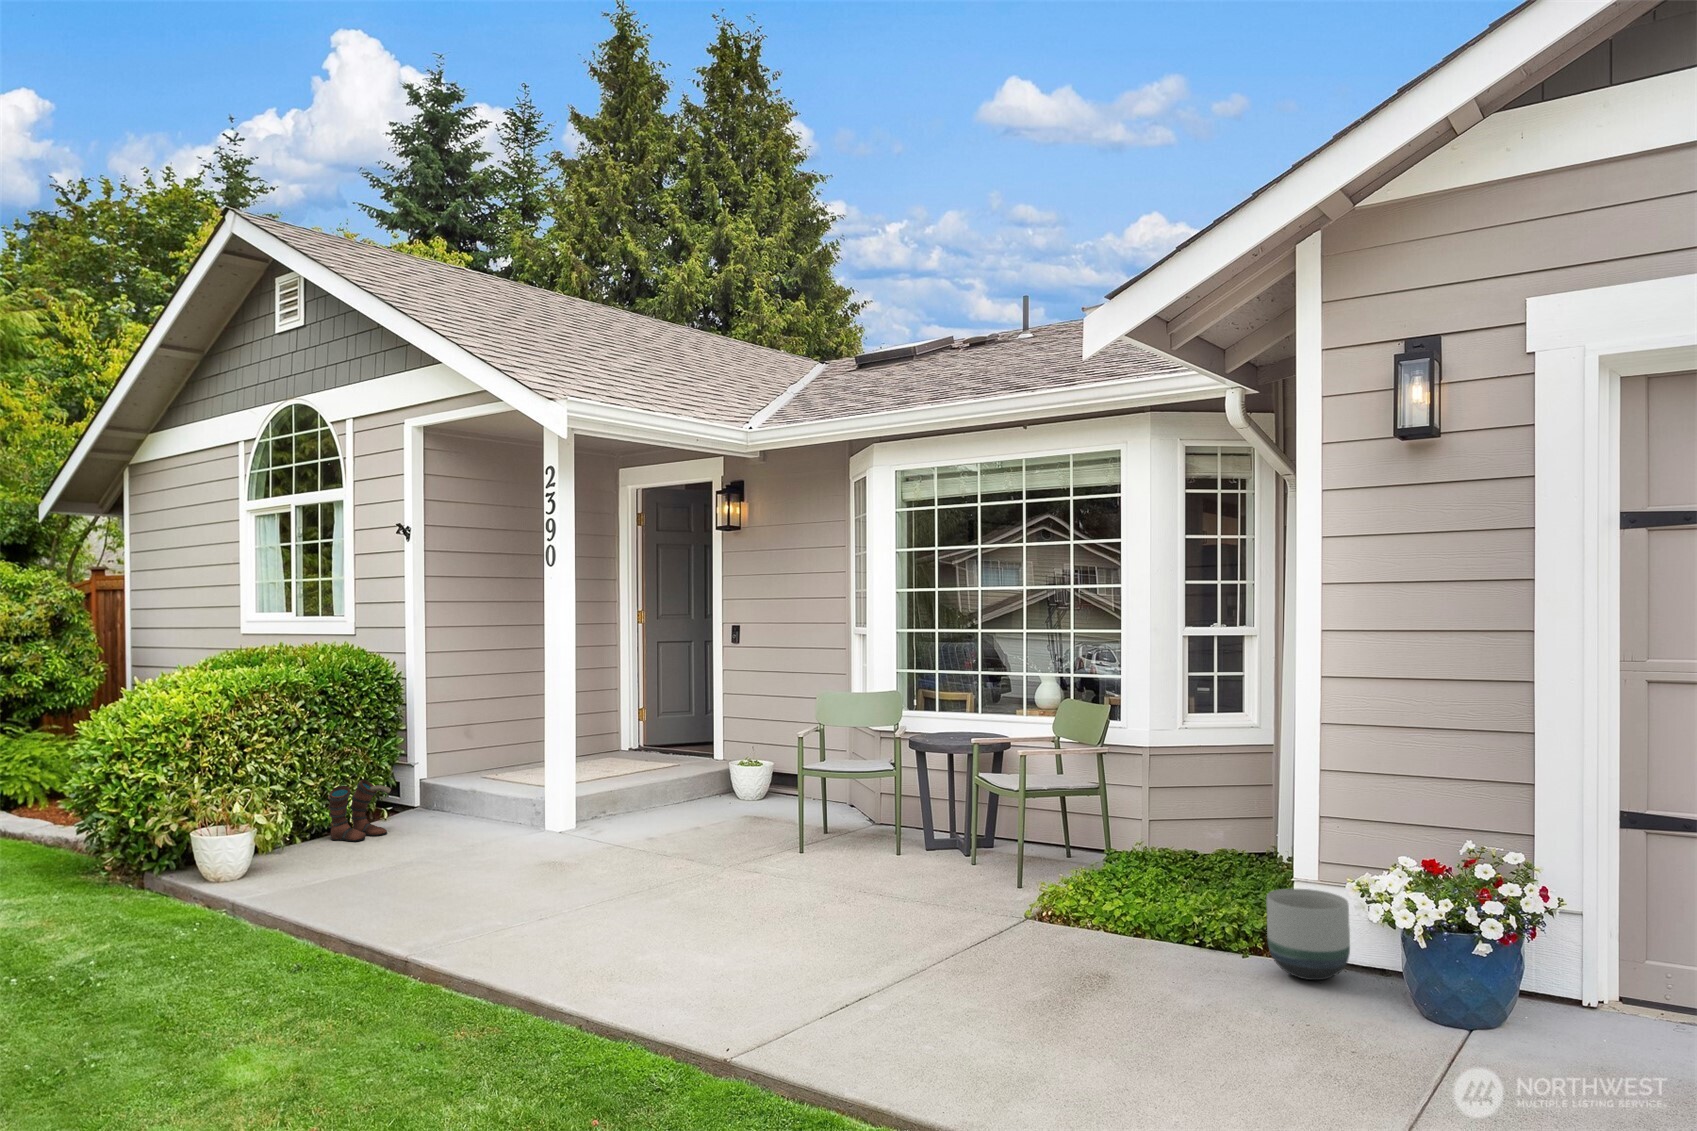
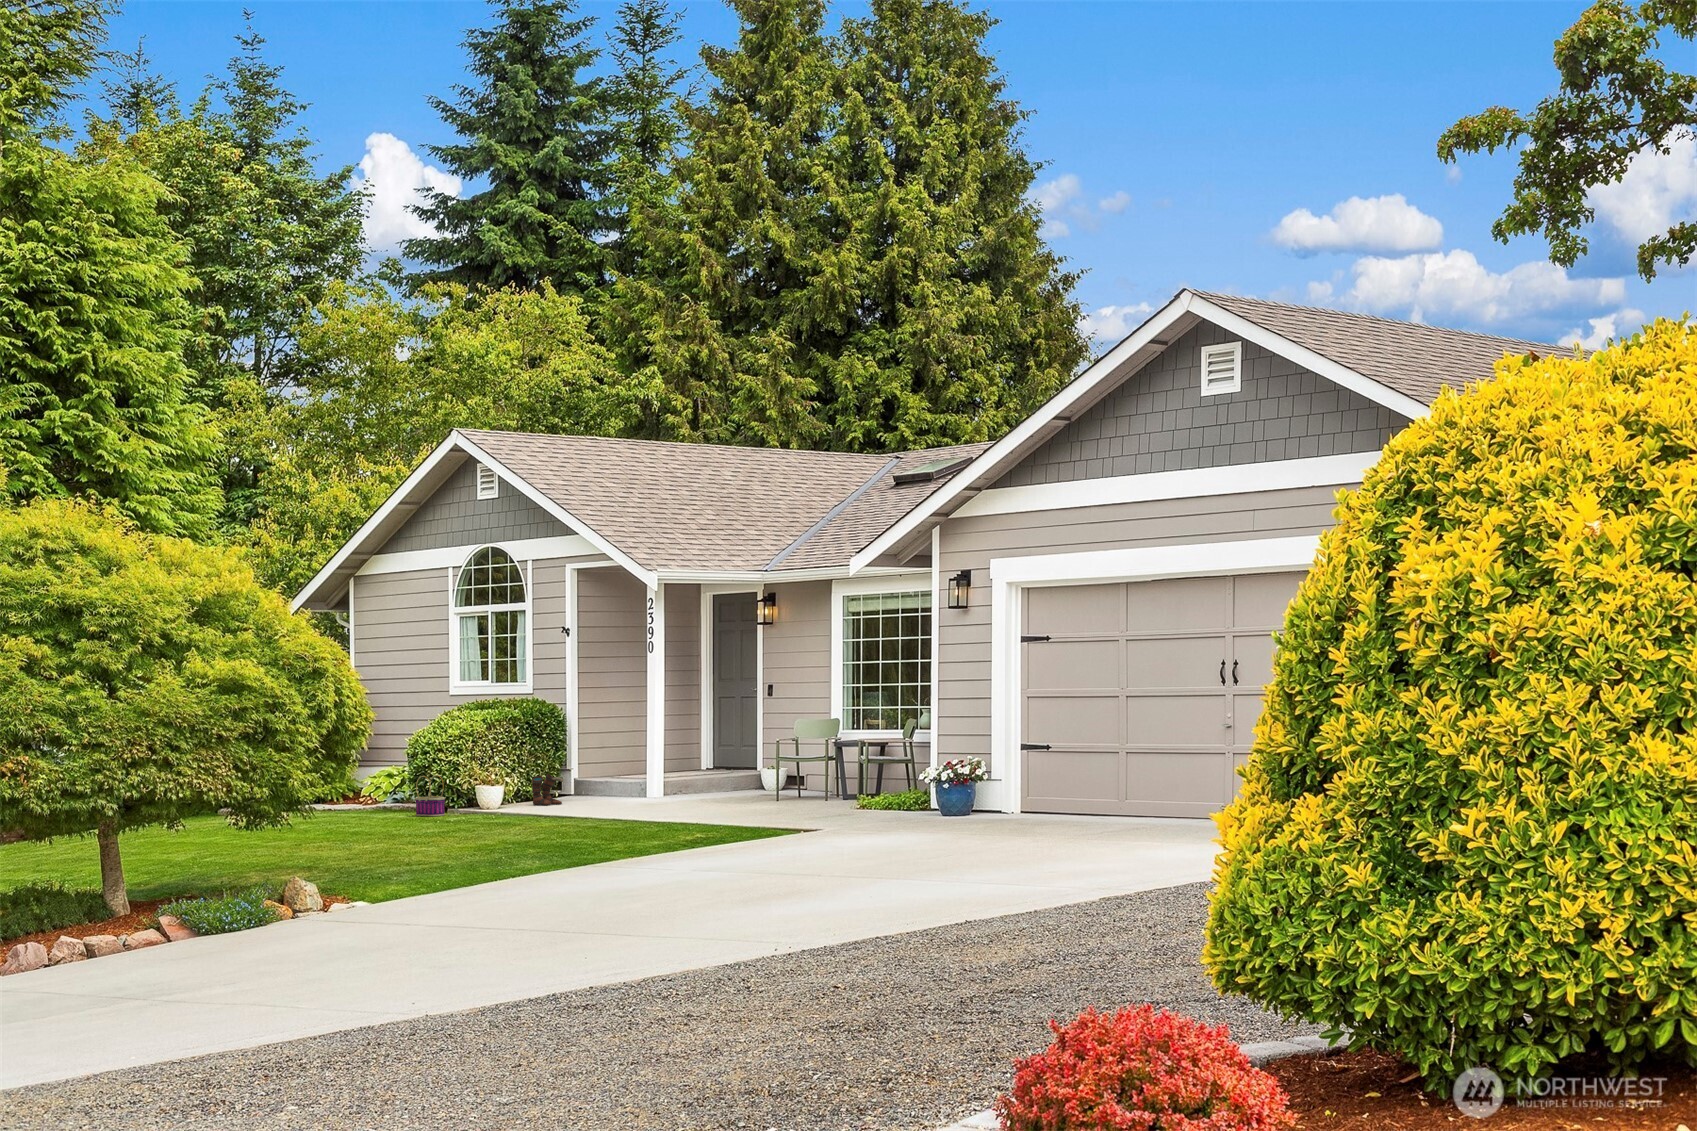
basket: none [54,809,120,900] -> present [415,775,445,816]
planter: present [1267,889,1350,980] -> none [932,787,963,819]

